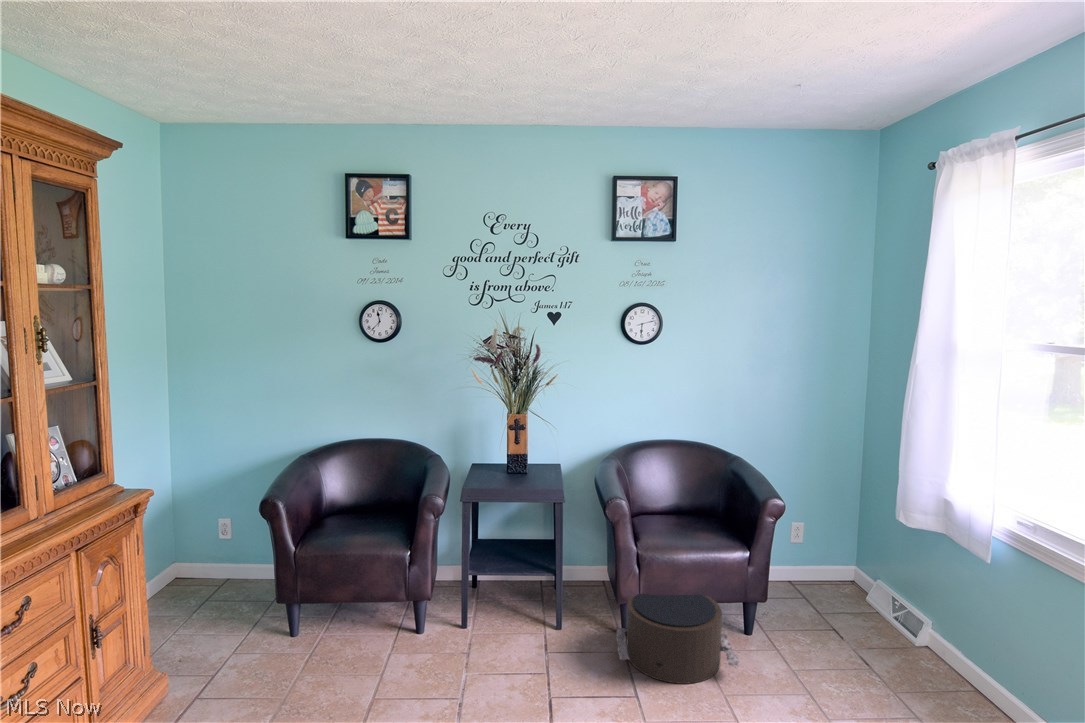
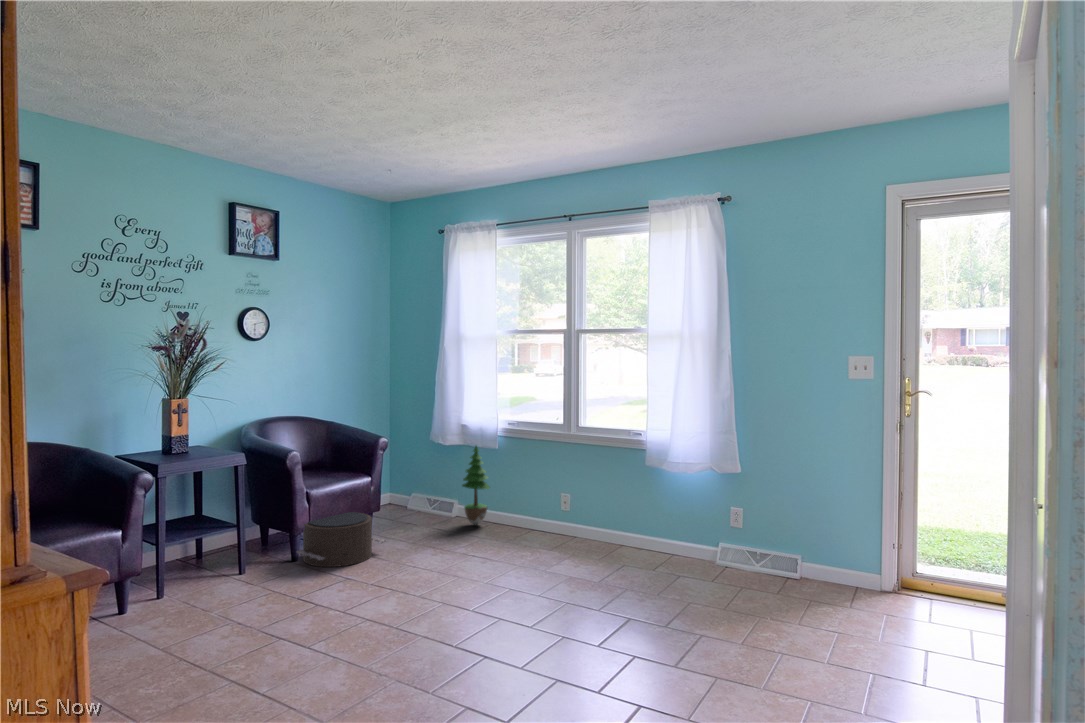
potted tree: none [920,549,983,691] -> present [462,446,490,525]

